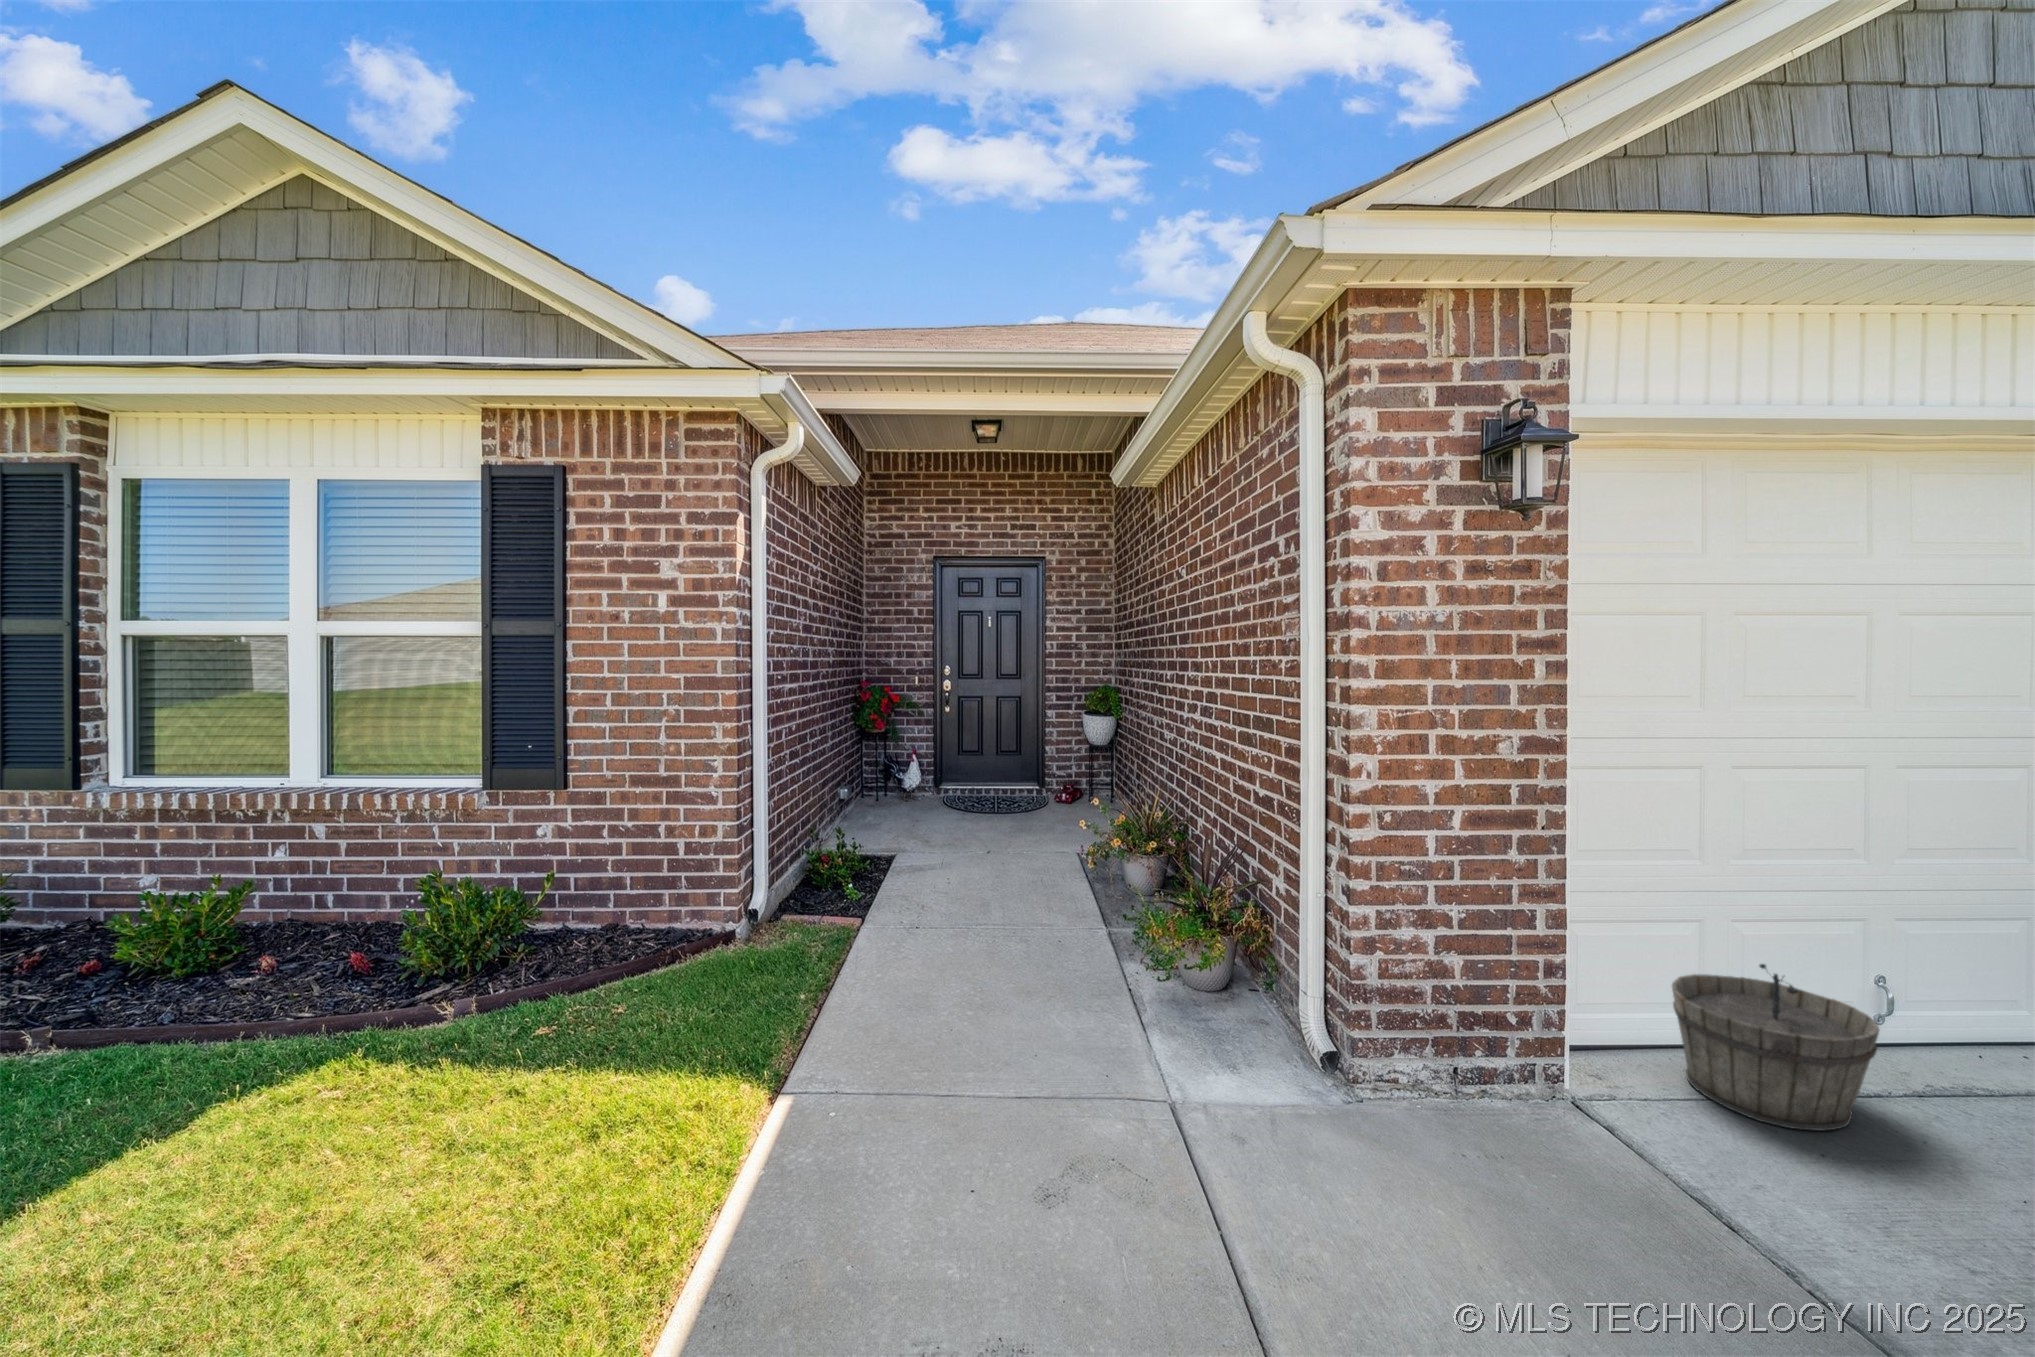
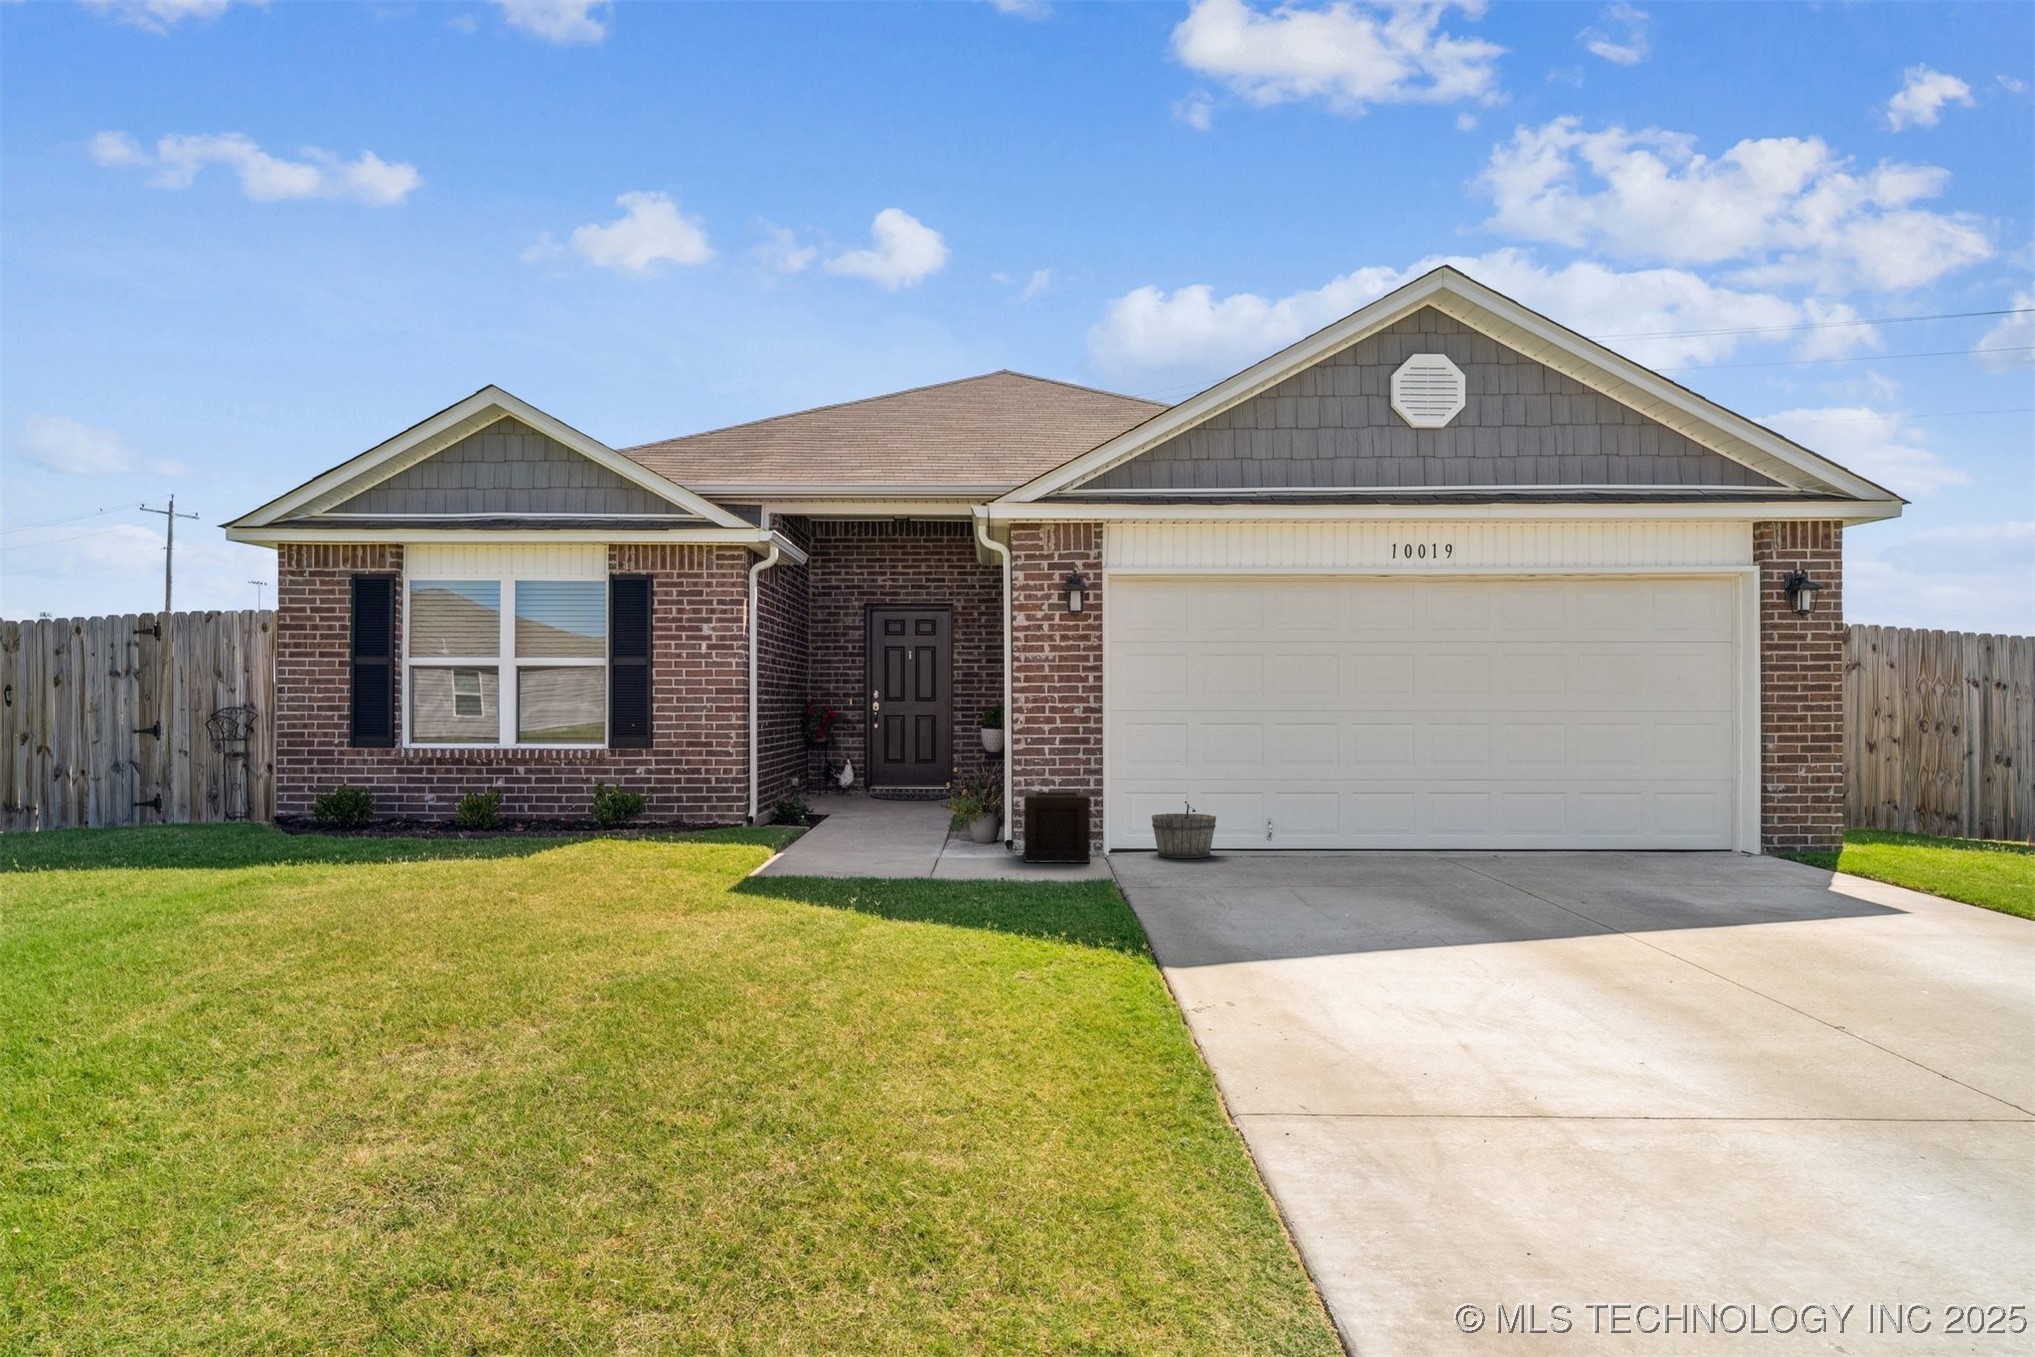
wooden crate: none [1382,946,1659,1198] -> present [1024,792,1091,863]

